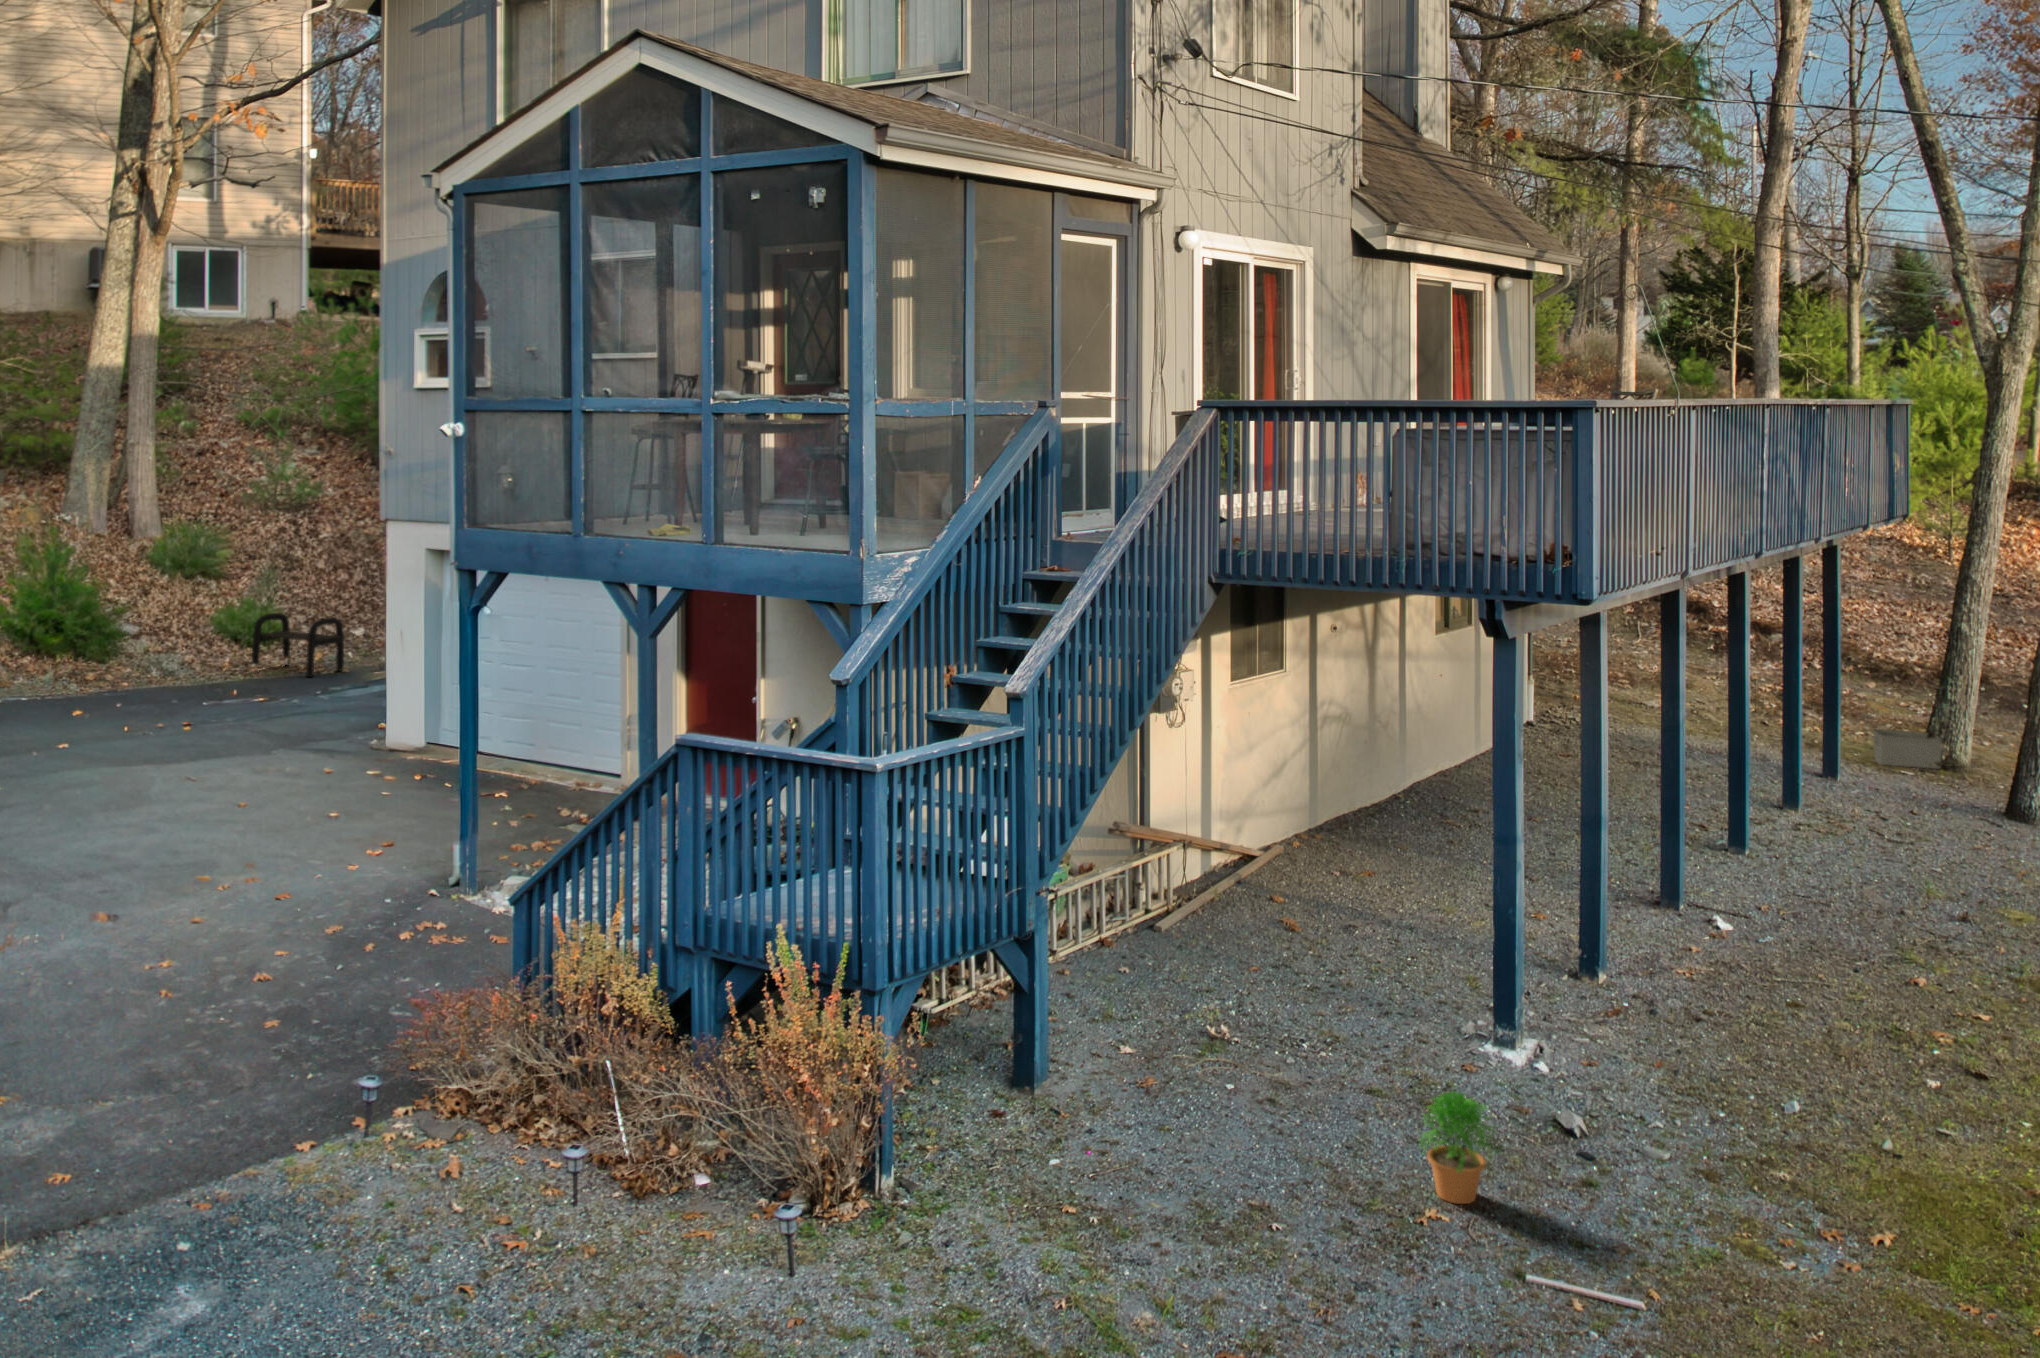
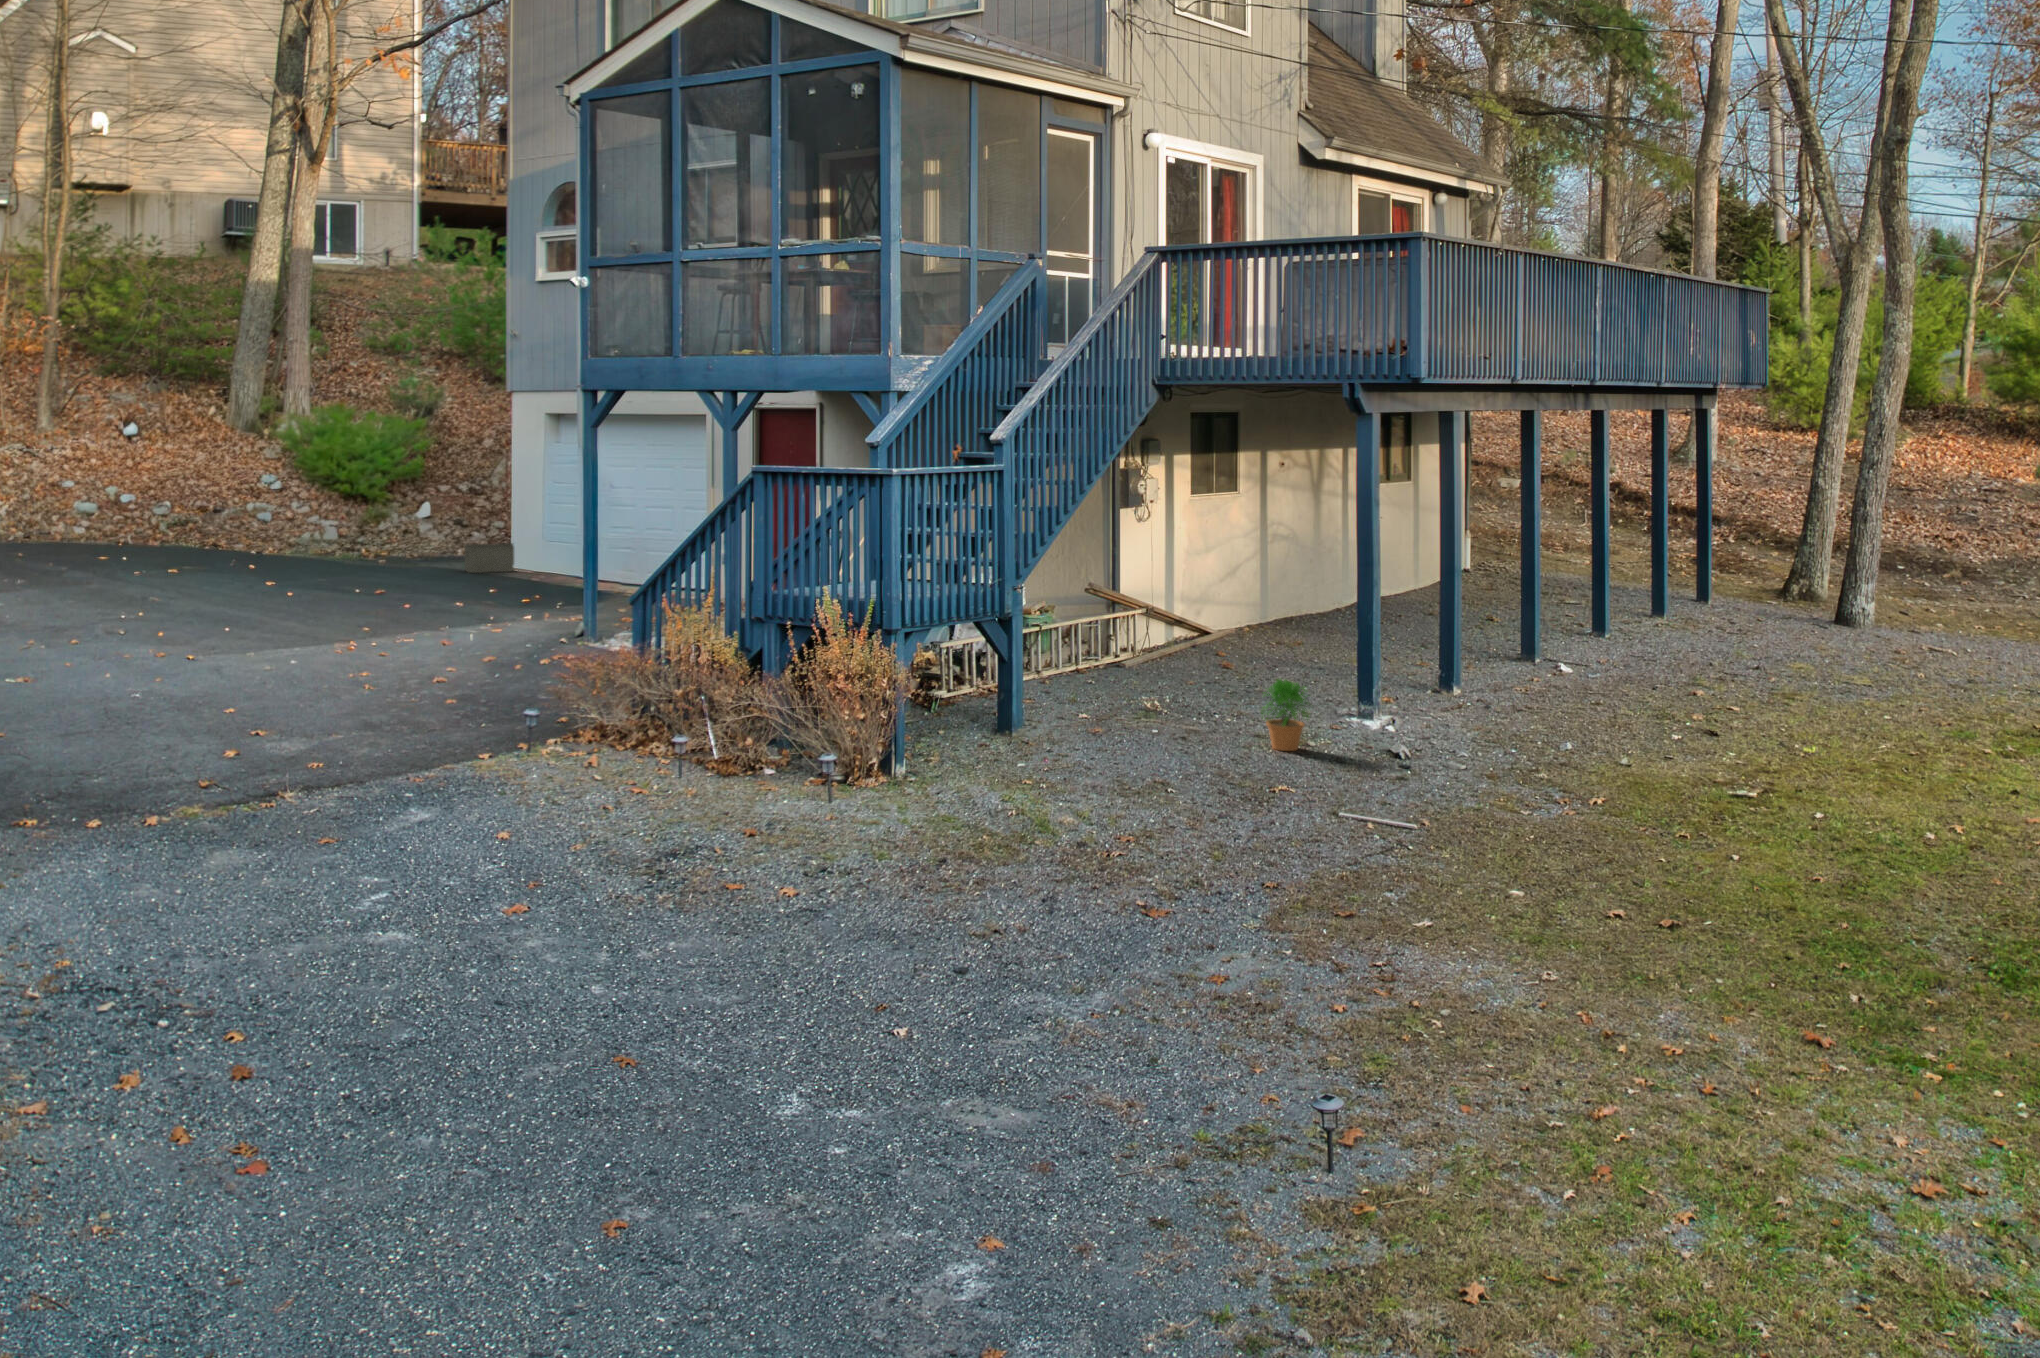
bench: present [252,613,344,677] -> none [391,489,469,540]
storage bin: present [1873,729,1942,769] -> present [465,543,514,573]

